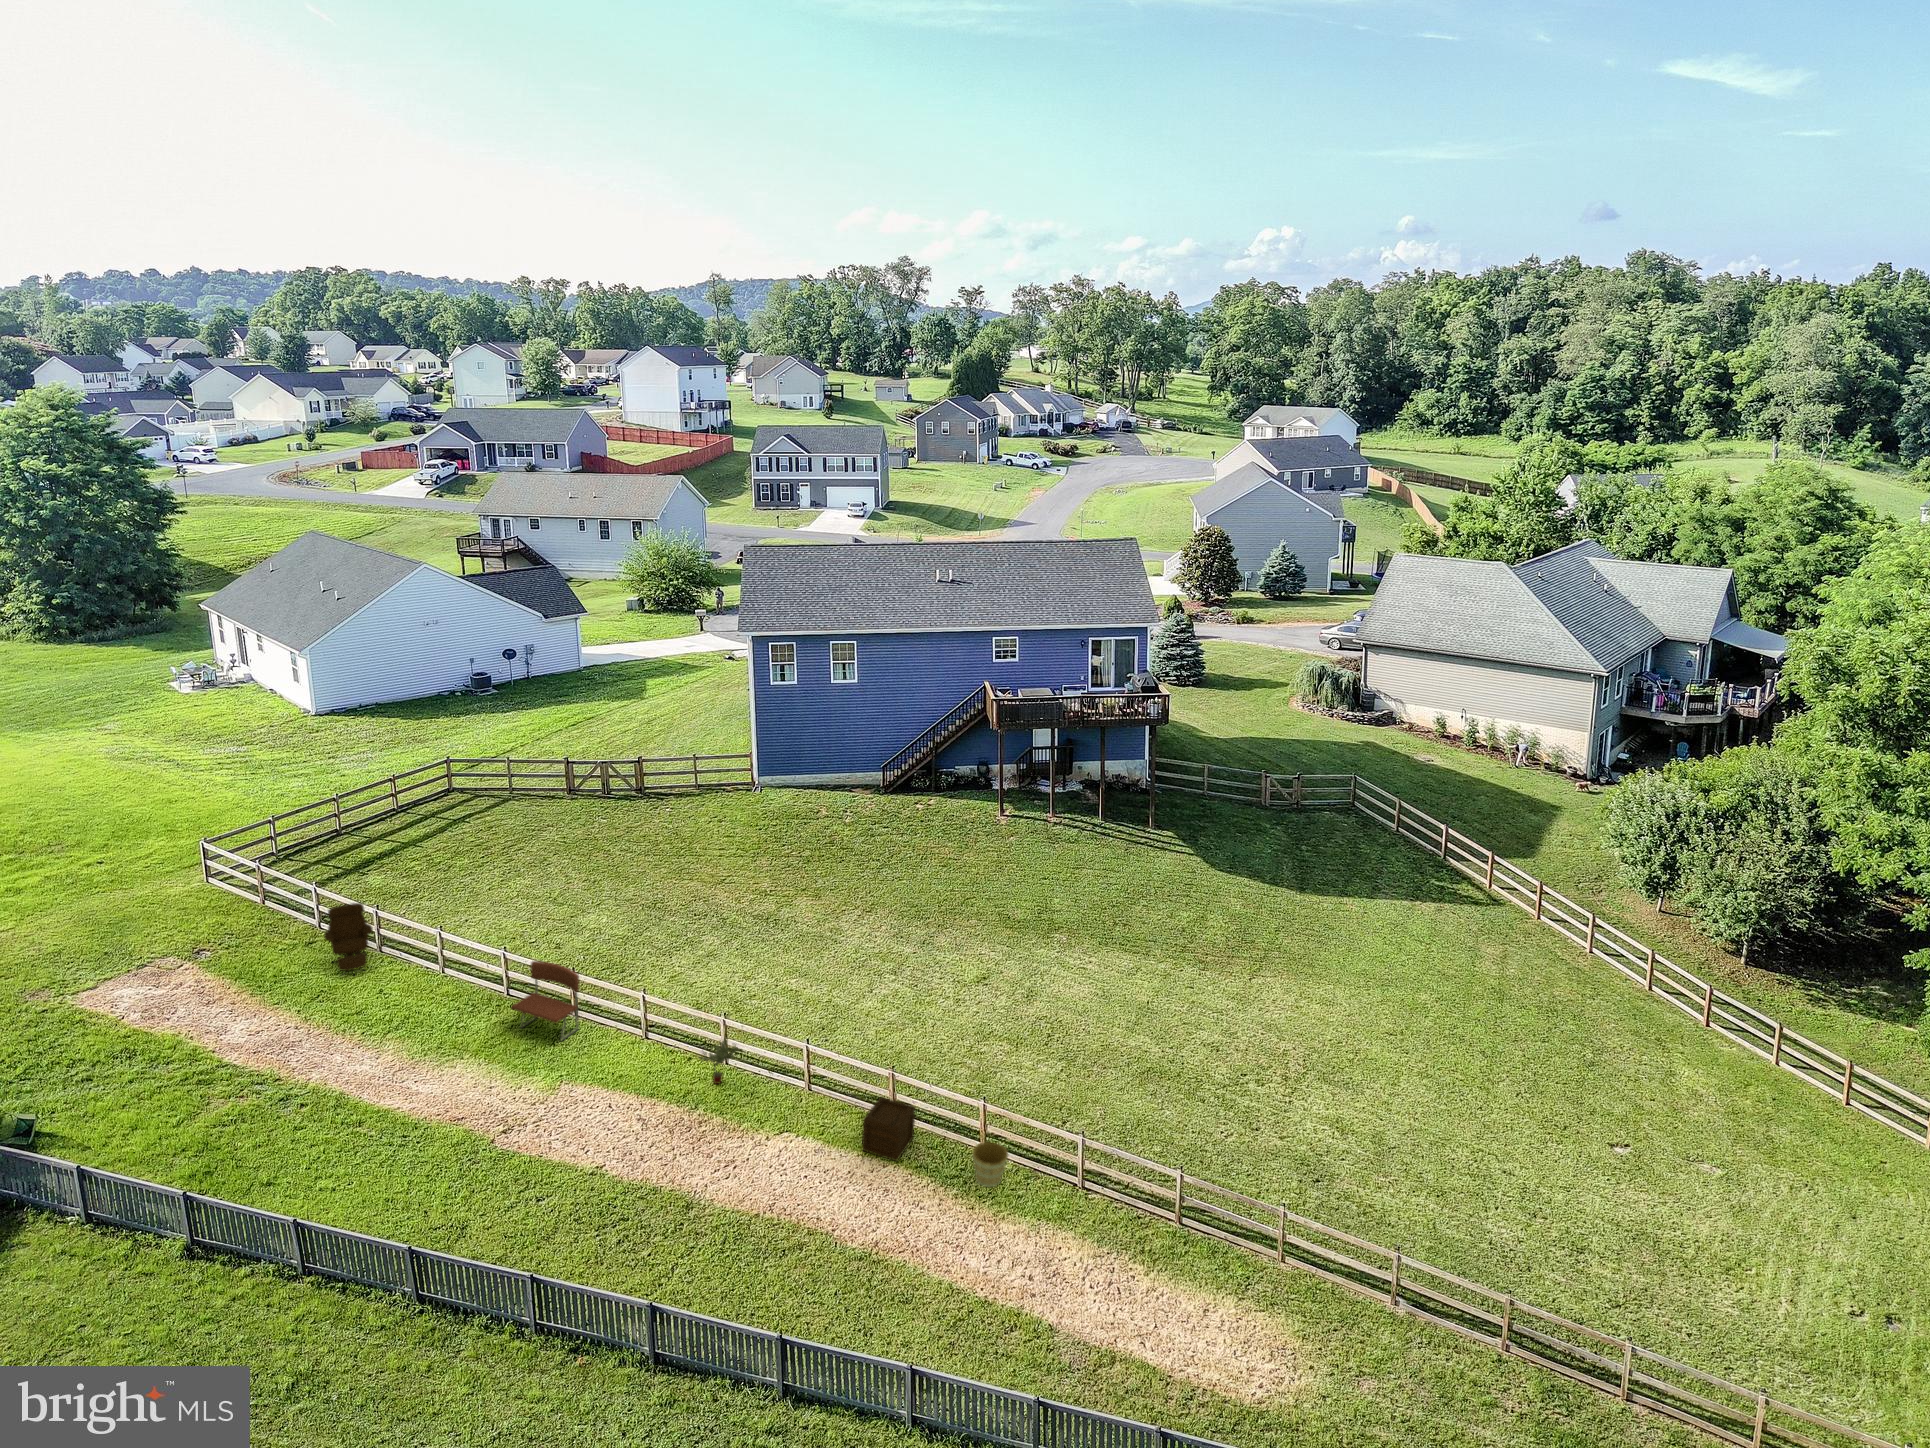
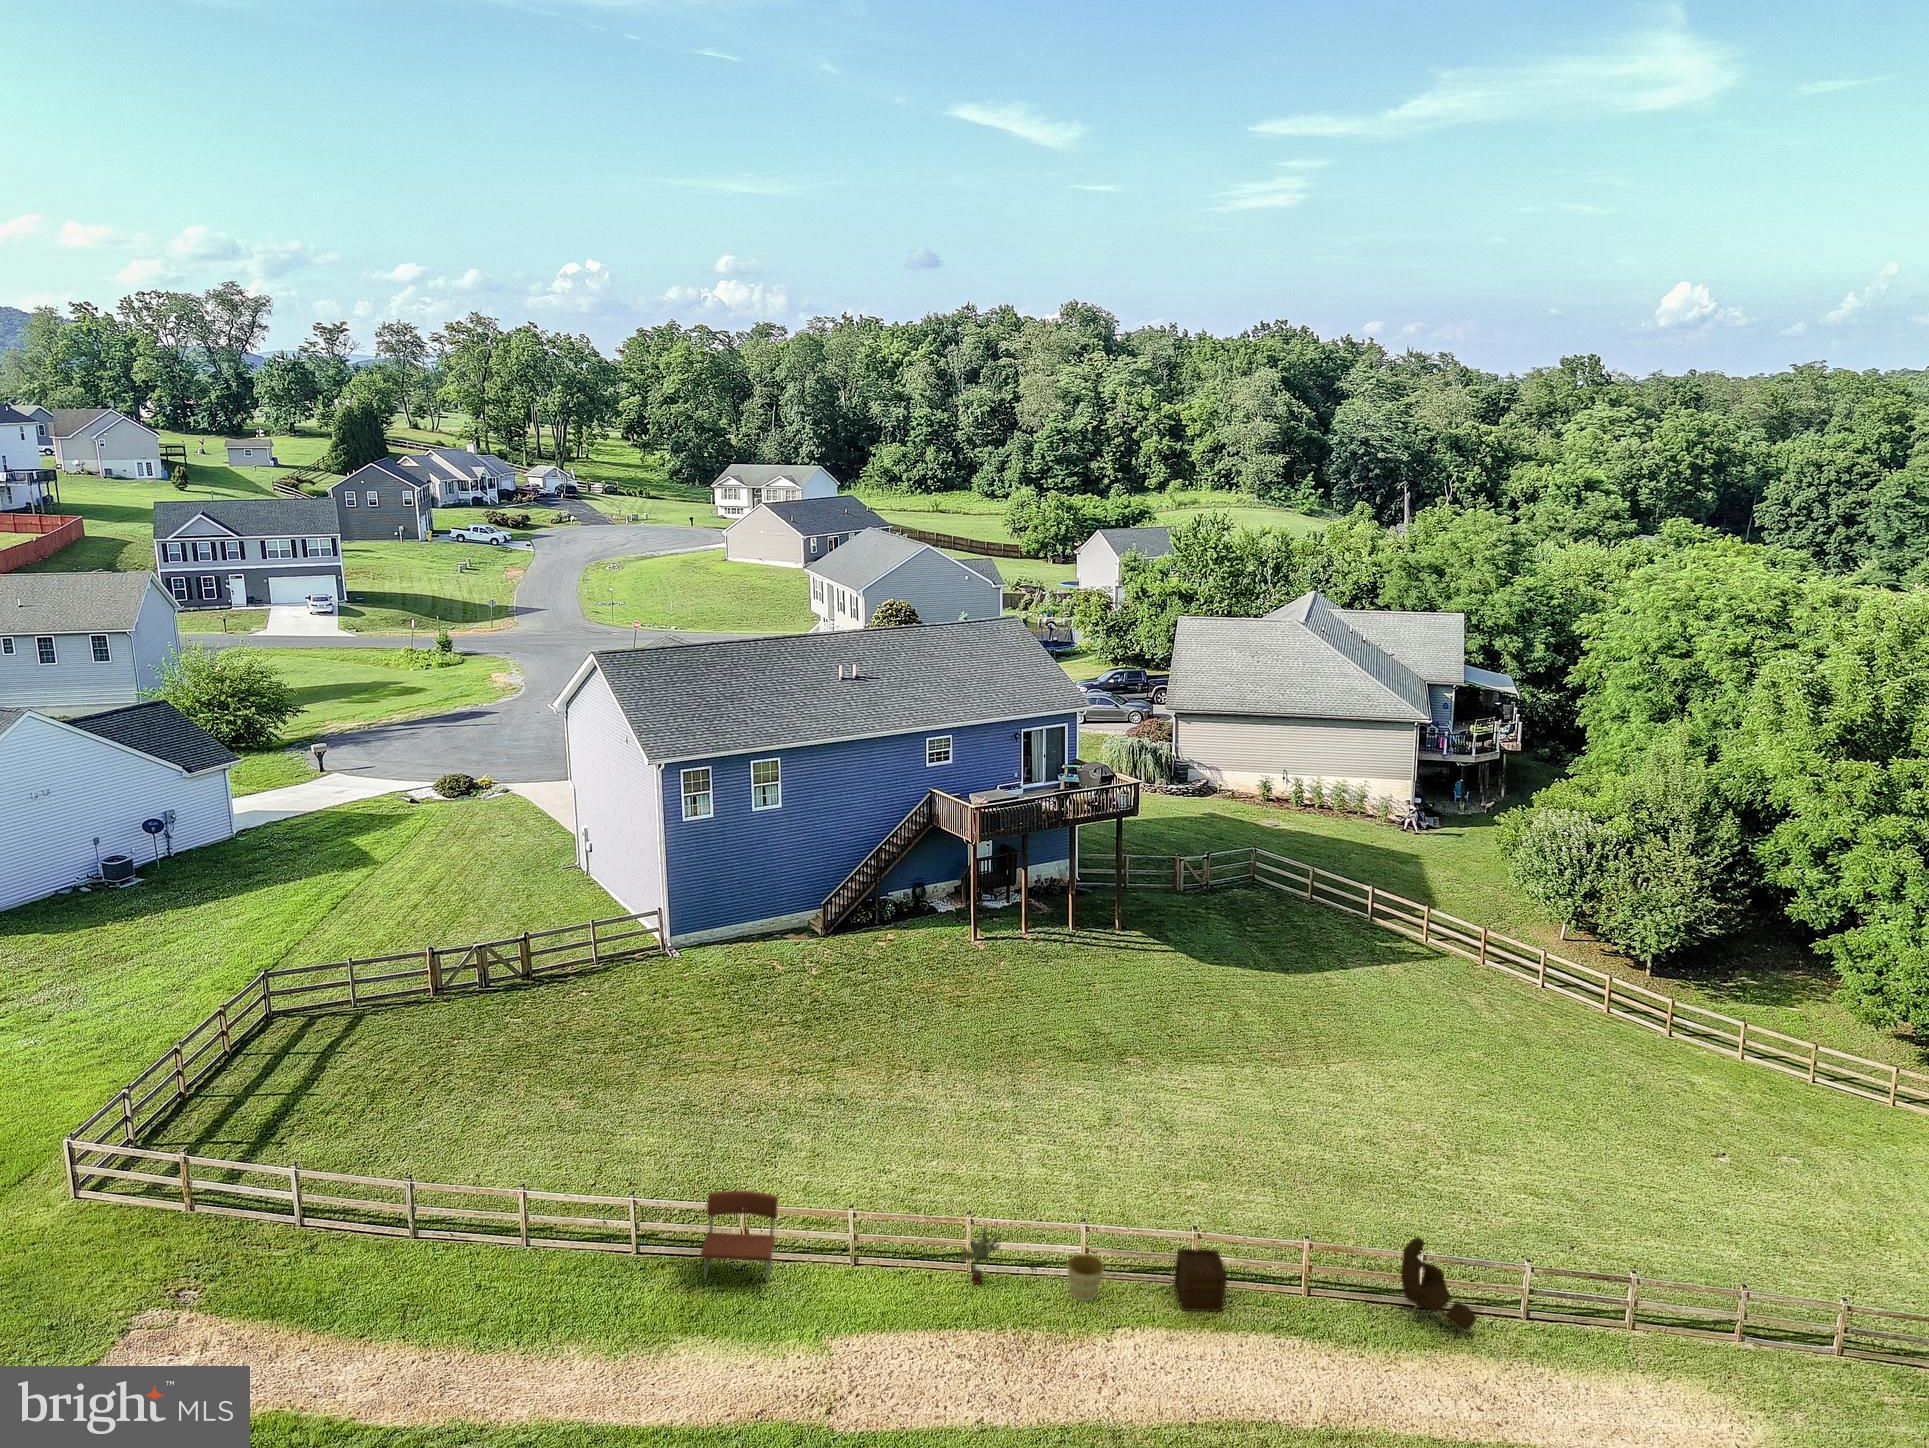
lounge chair: present [324,903,373,973] -> present [1401,1237,1476,1337]
wooden bucket: present [972,1142,1008,1188] -> present [1067,1254,1104,1301]

